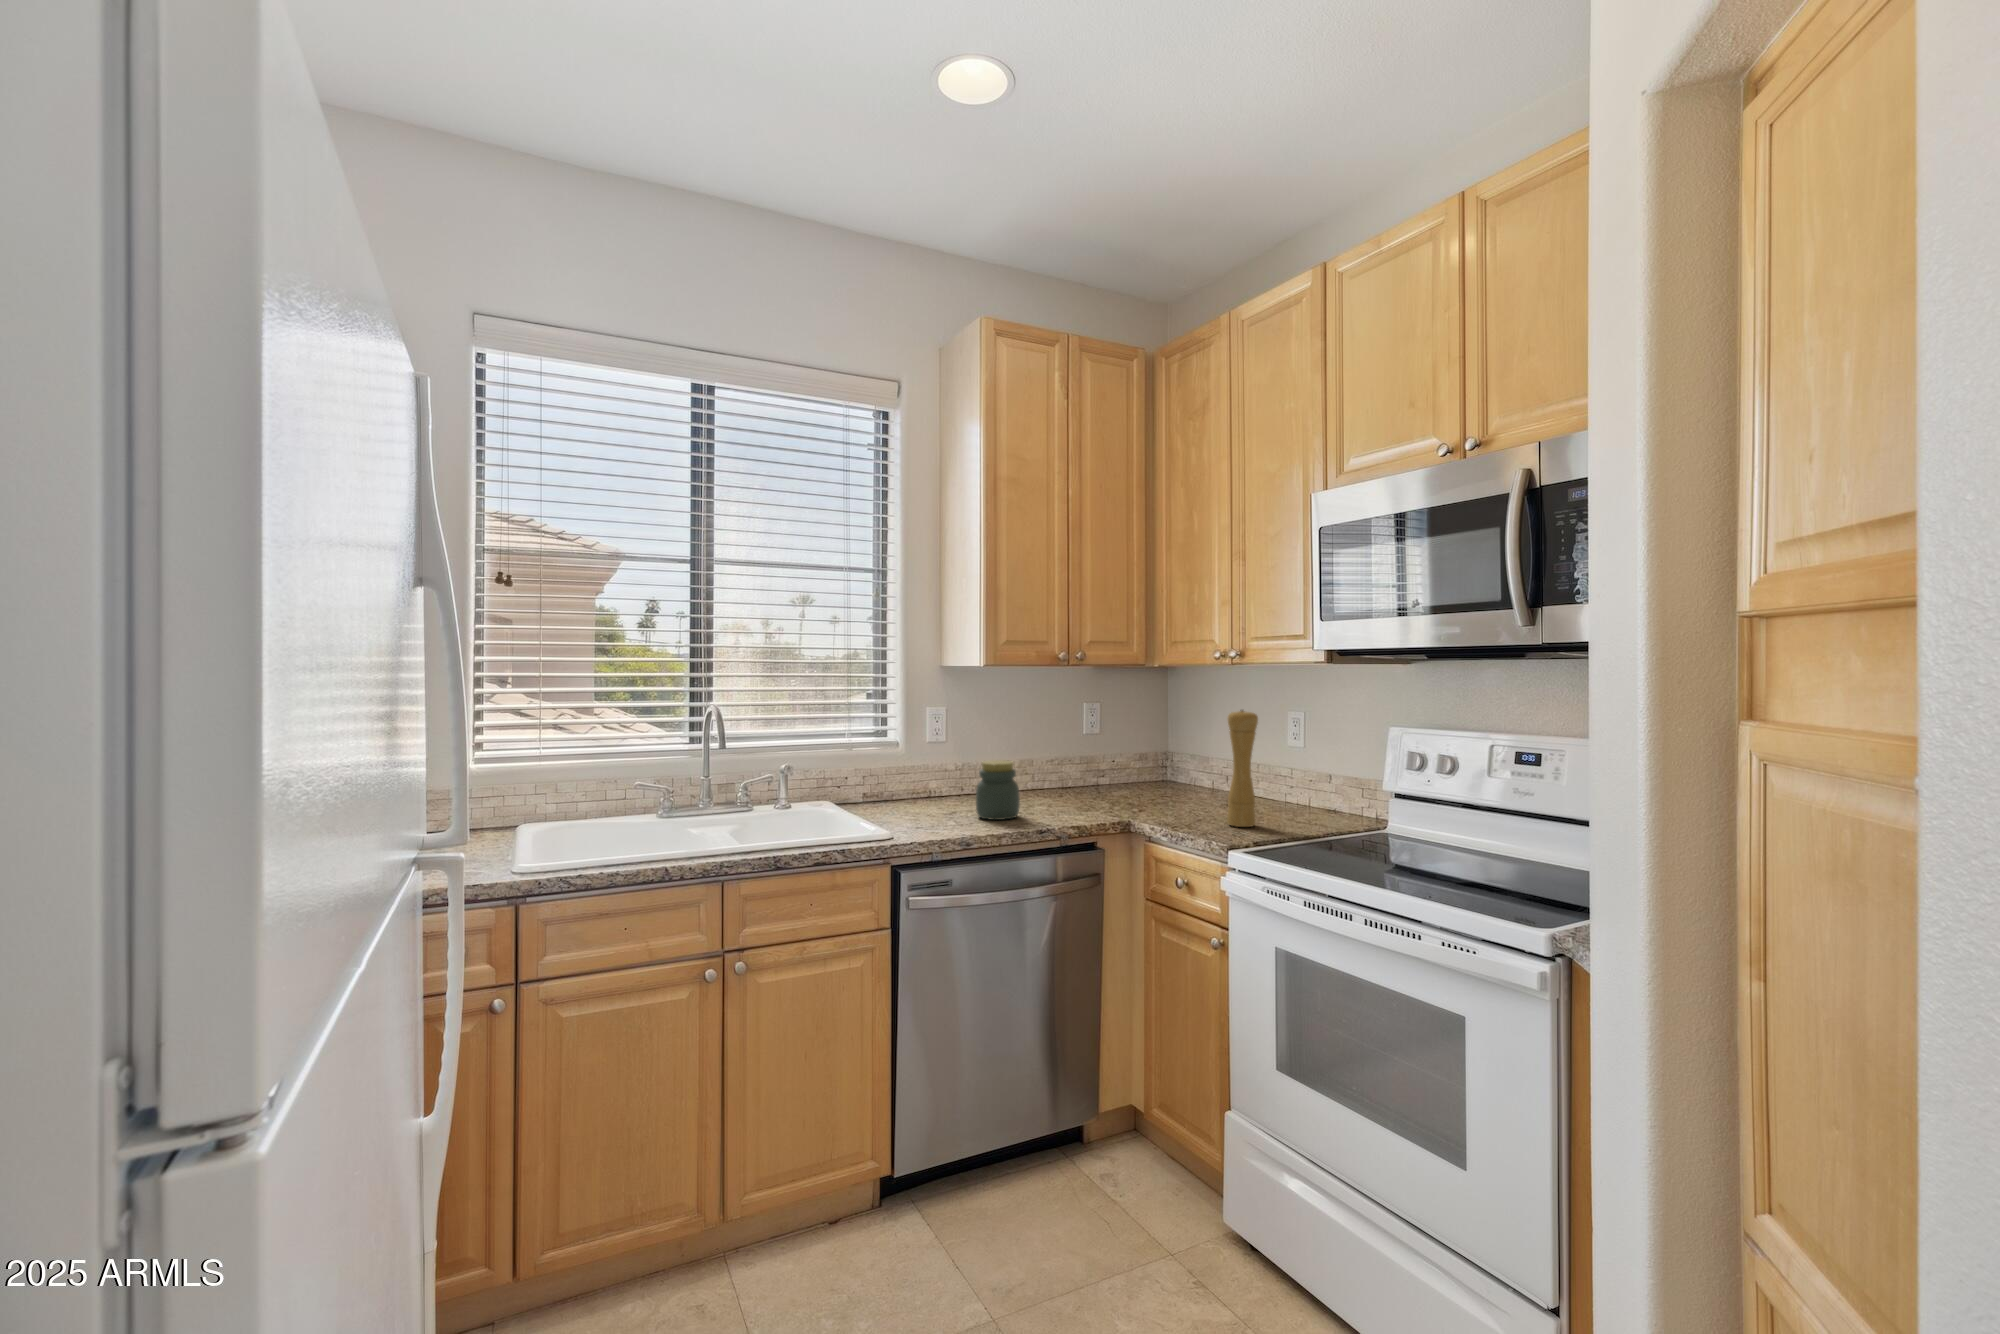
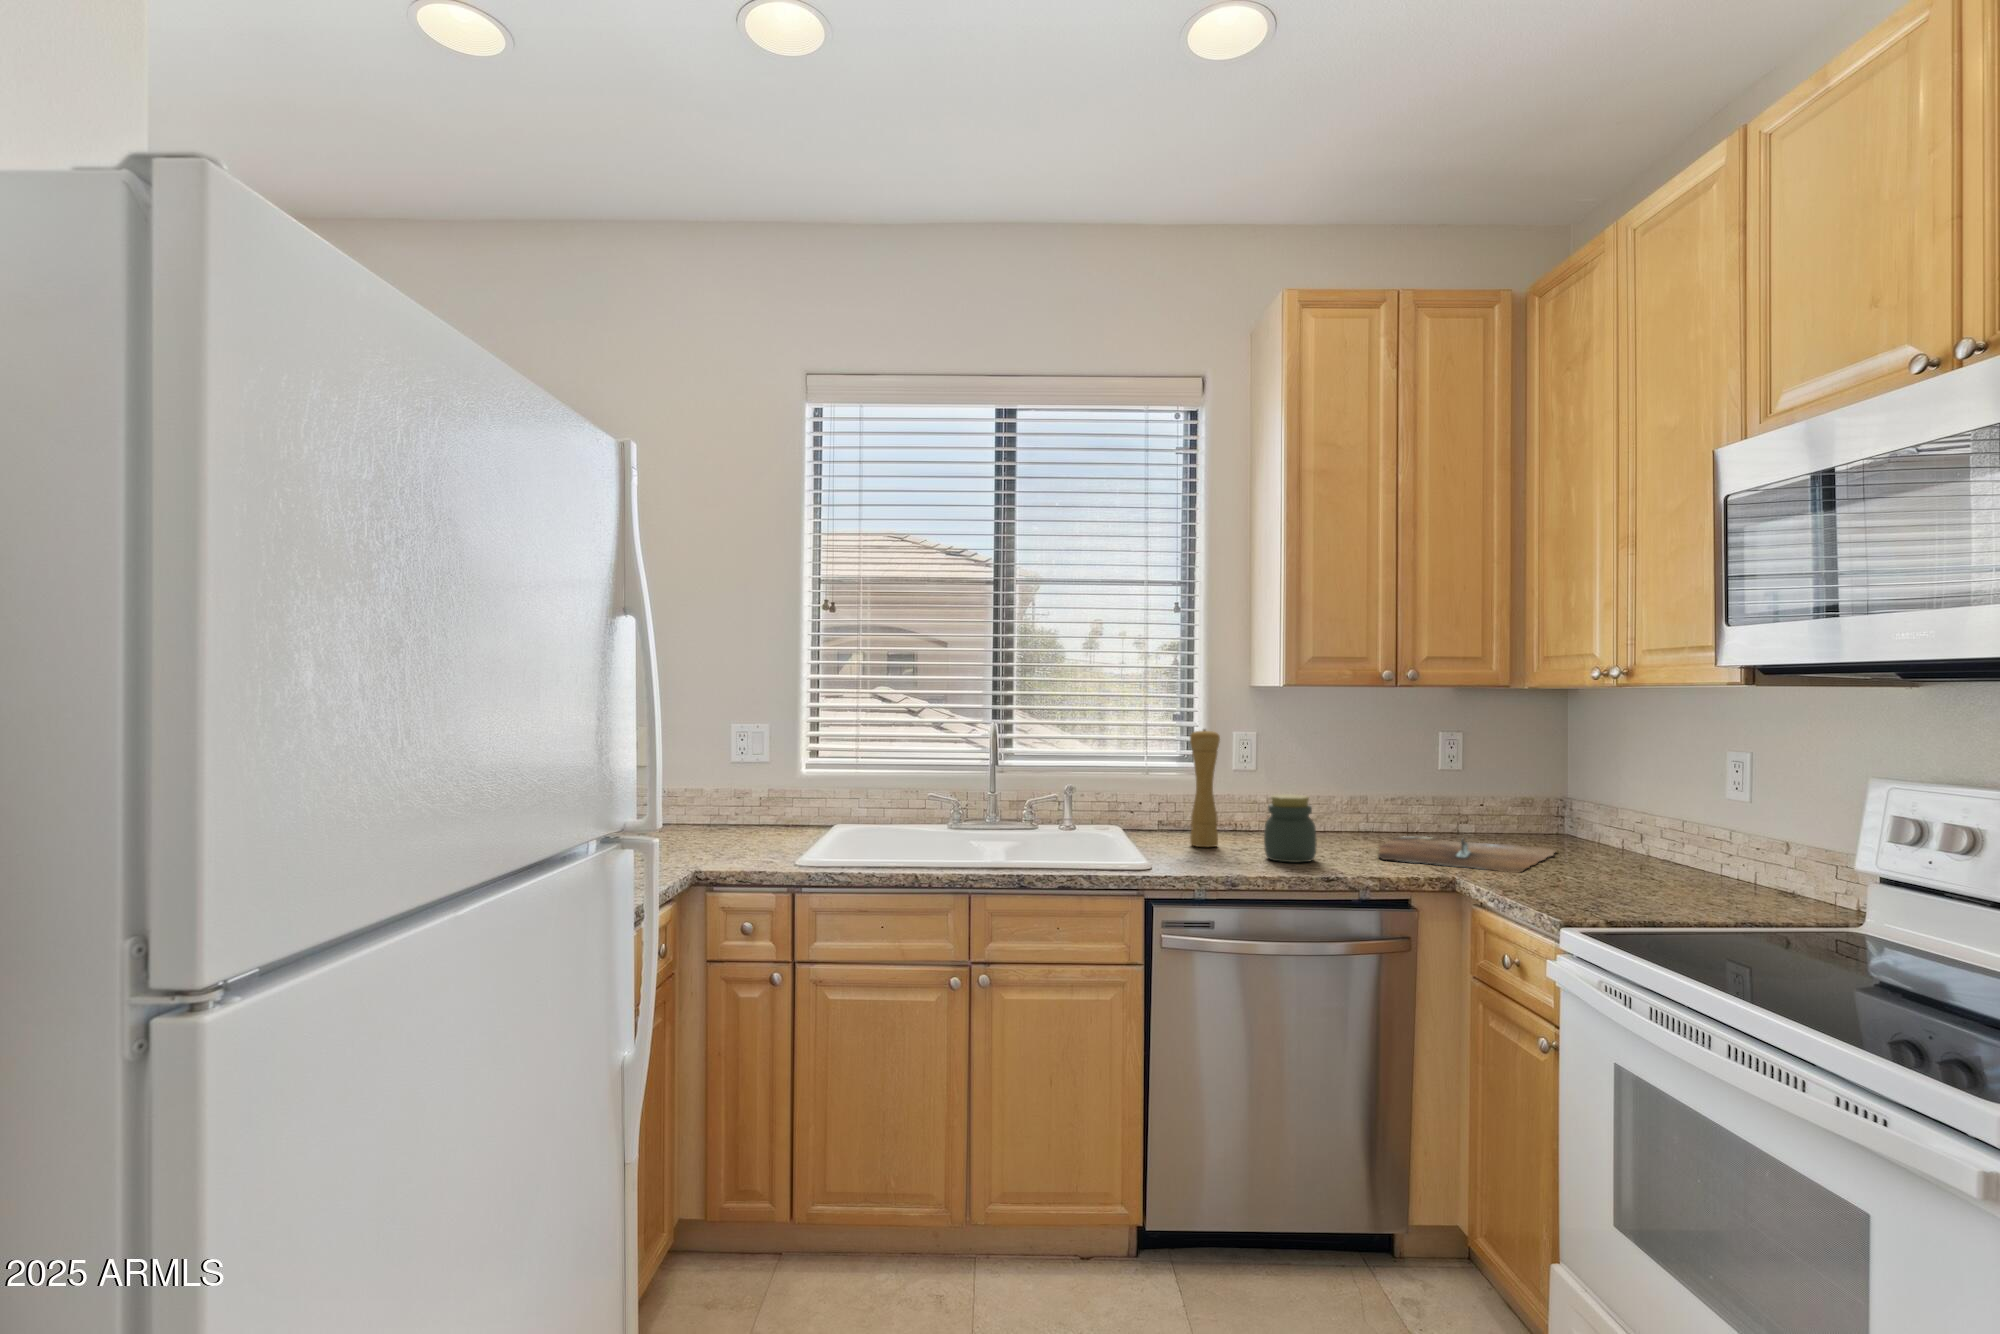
pepper mill: present [1227,710,1258,827] -> present [1190,729,1220,847]
cutting board: none [1051,787,1175,813] -> present [1378,835,1555,873]

